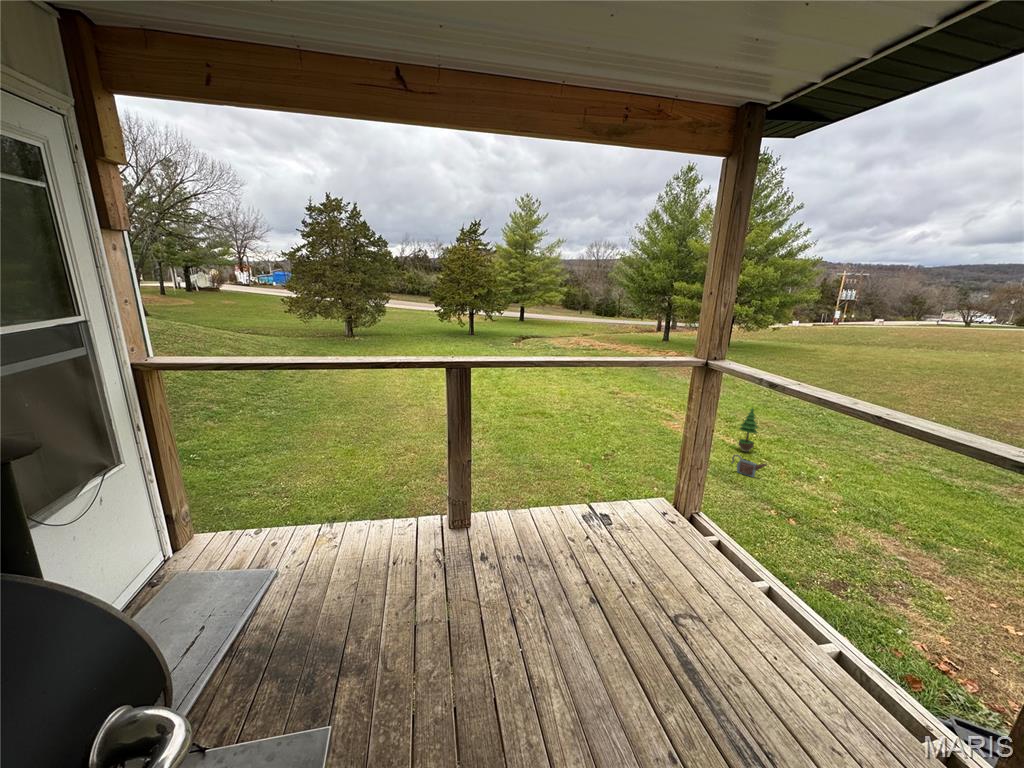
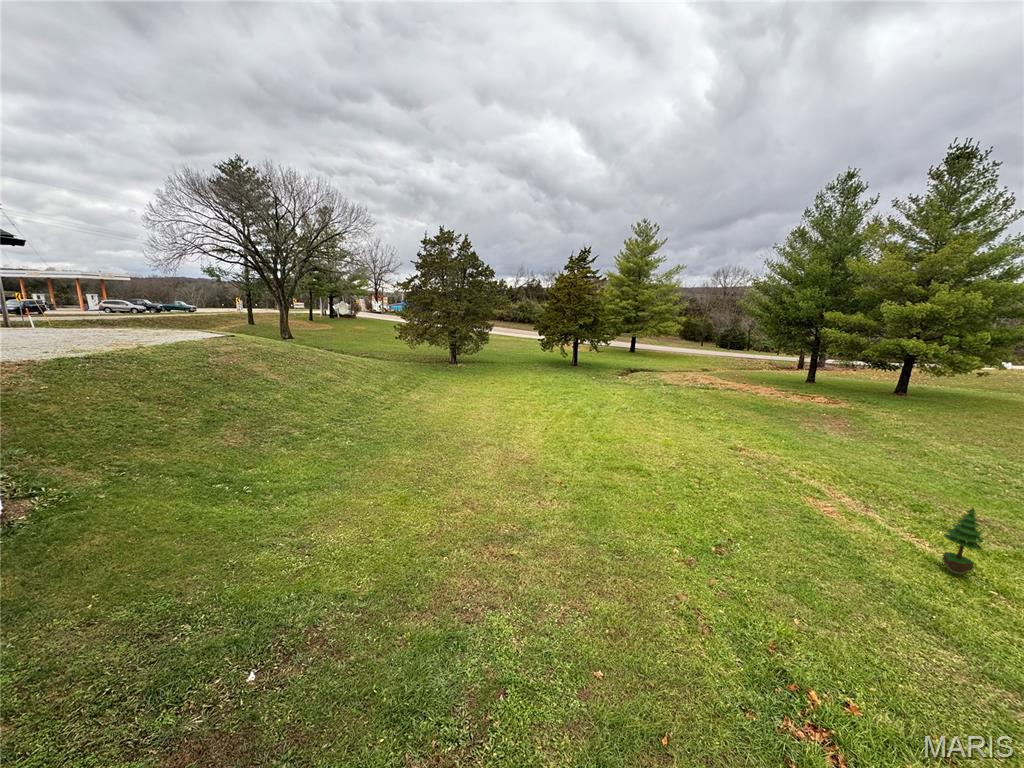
watering can: present [731,455,767,477] -> none [933,586,1014,632]

